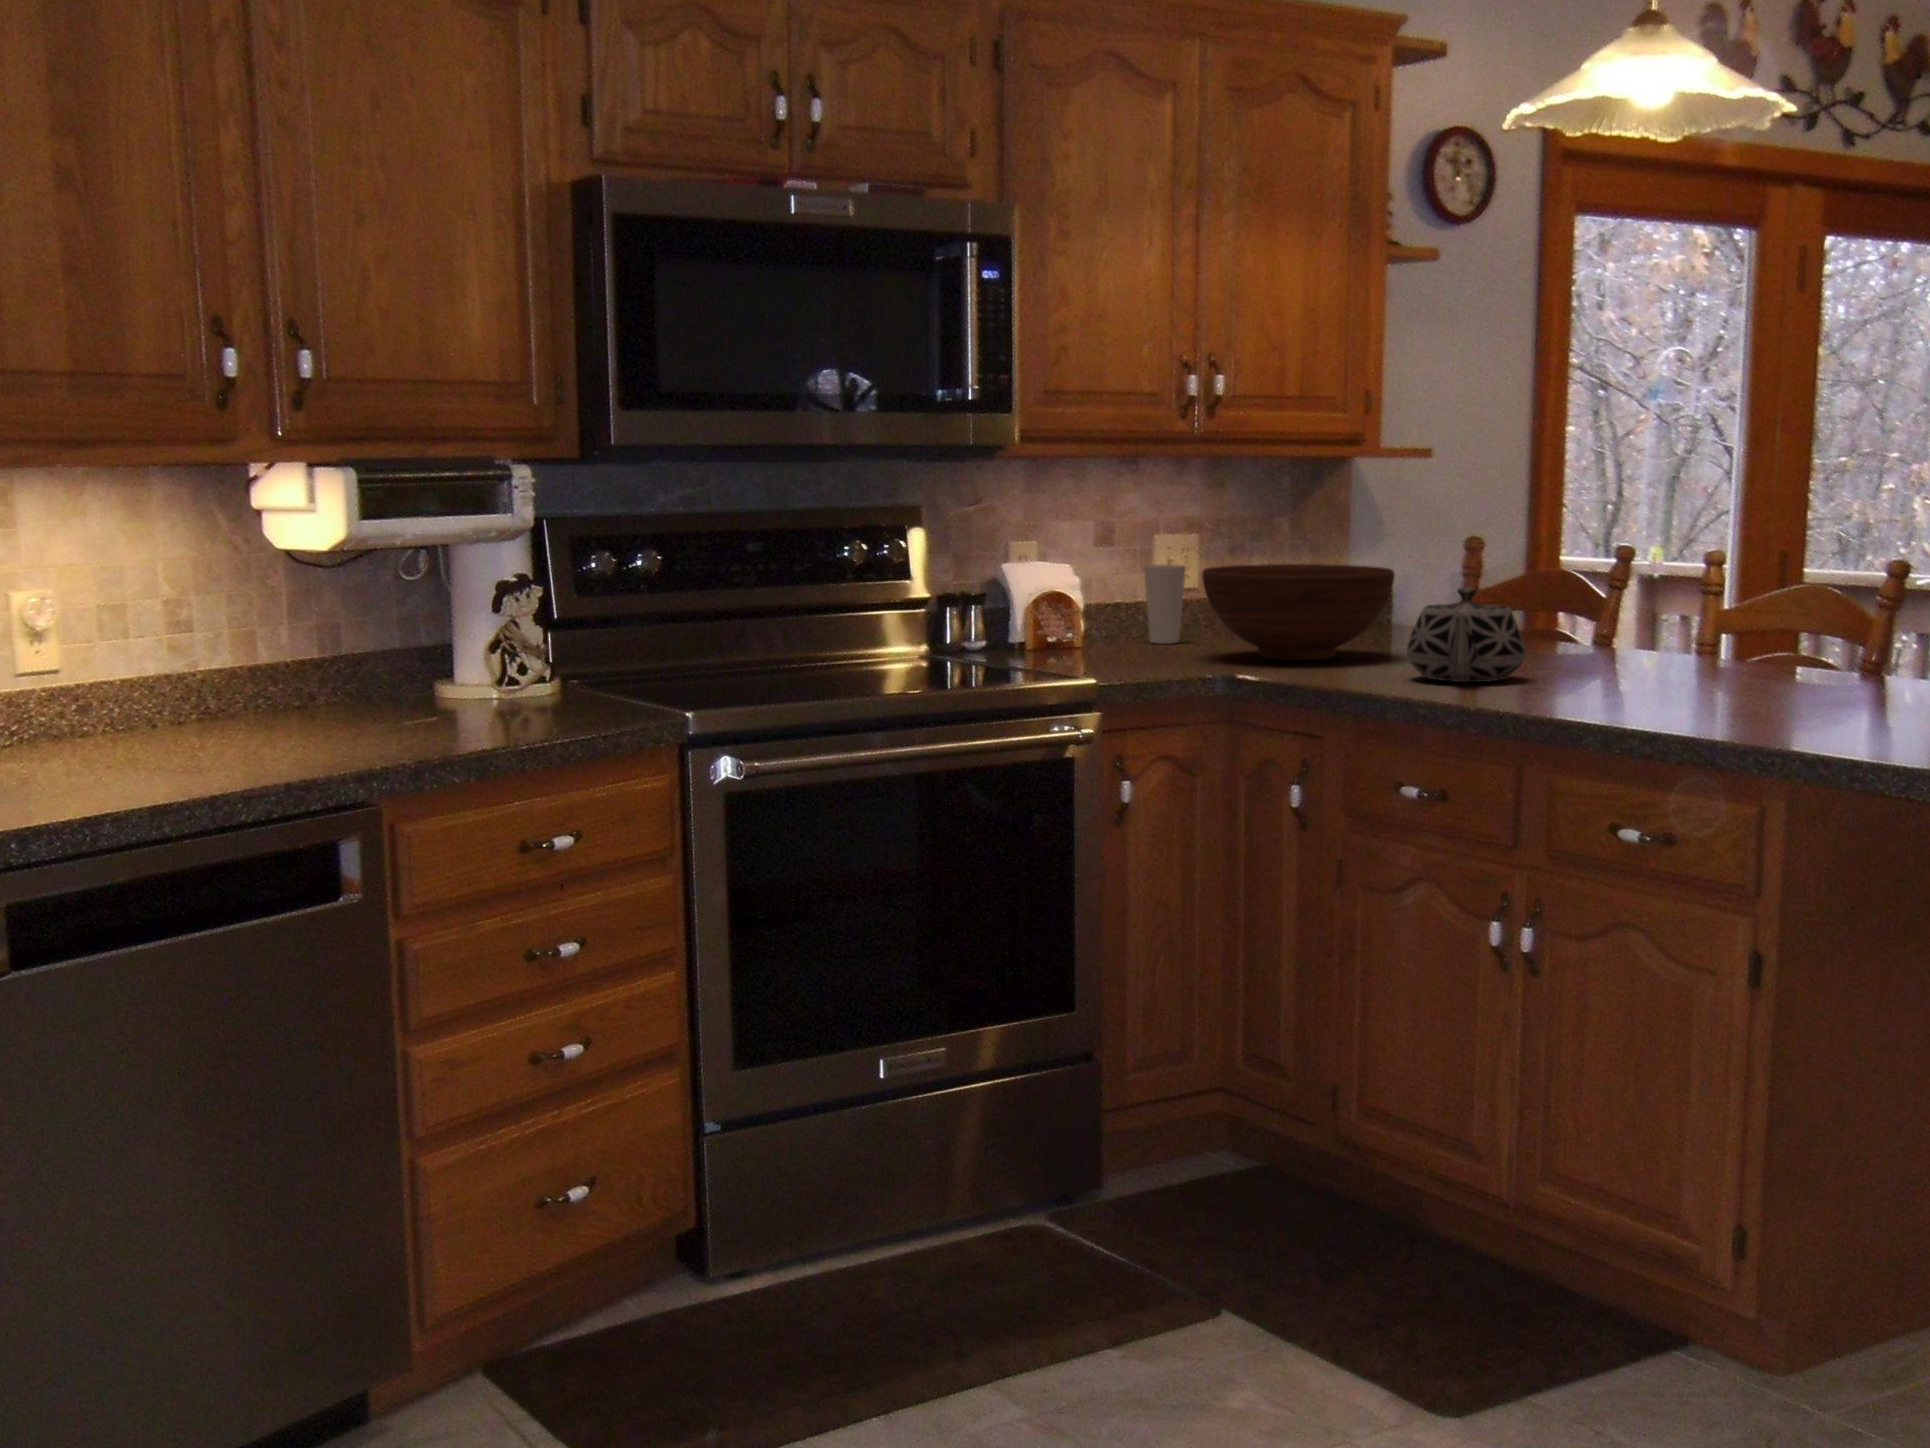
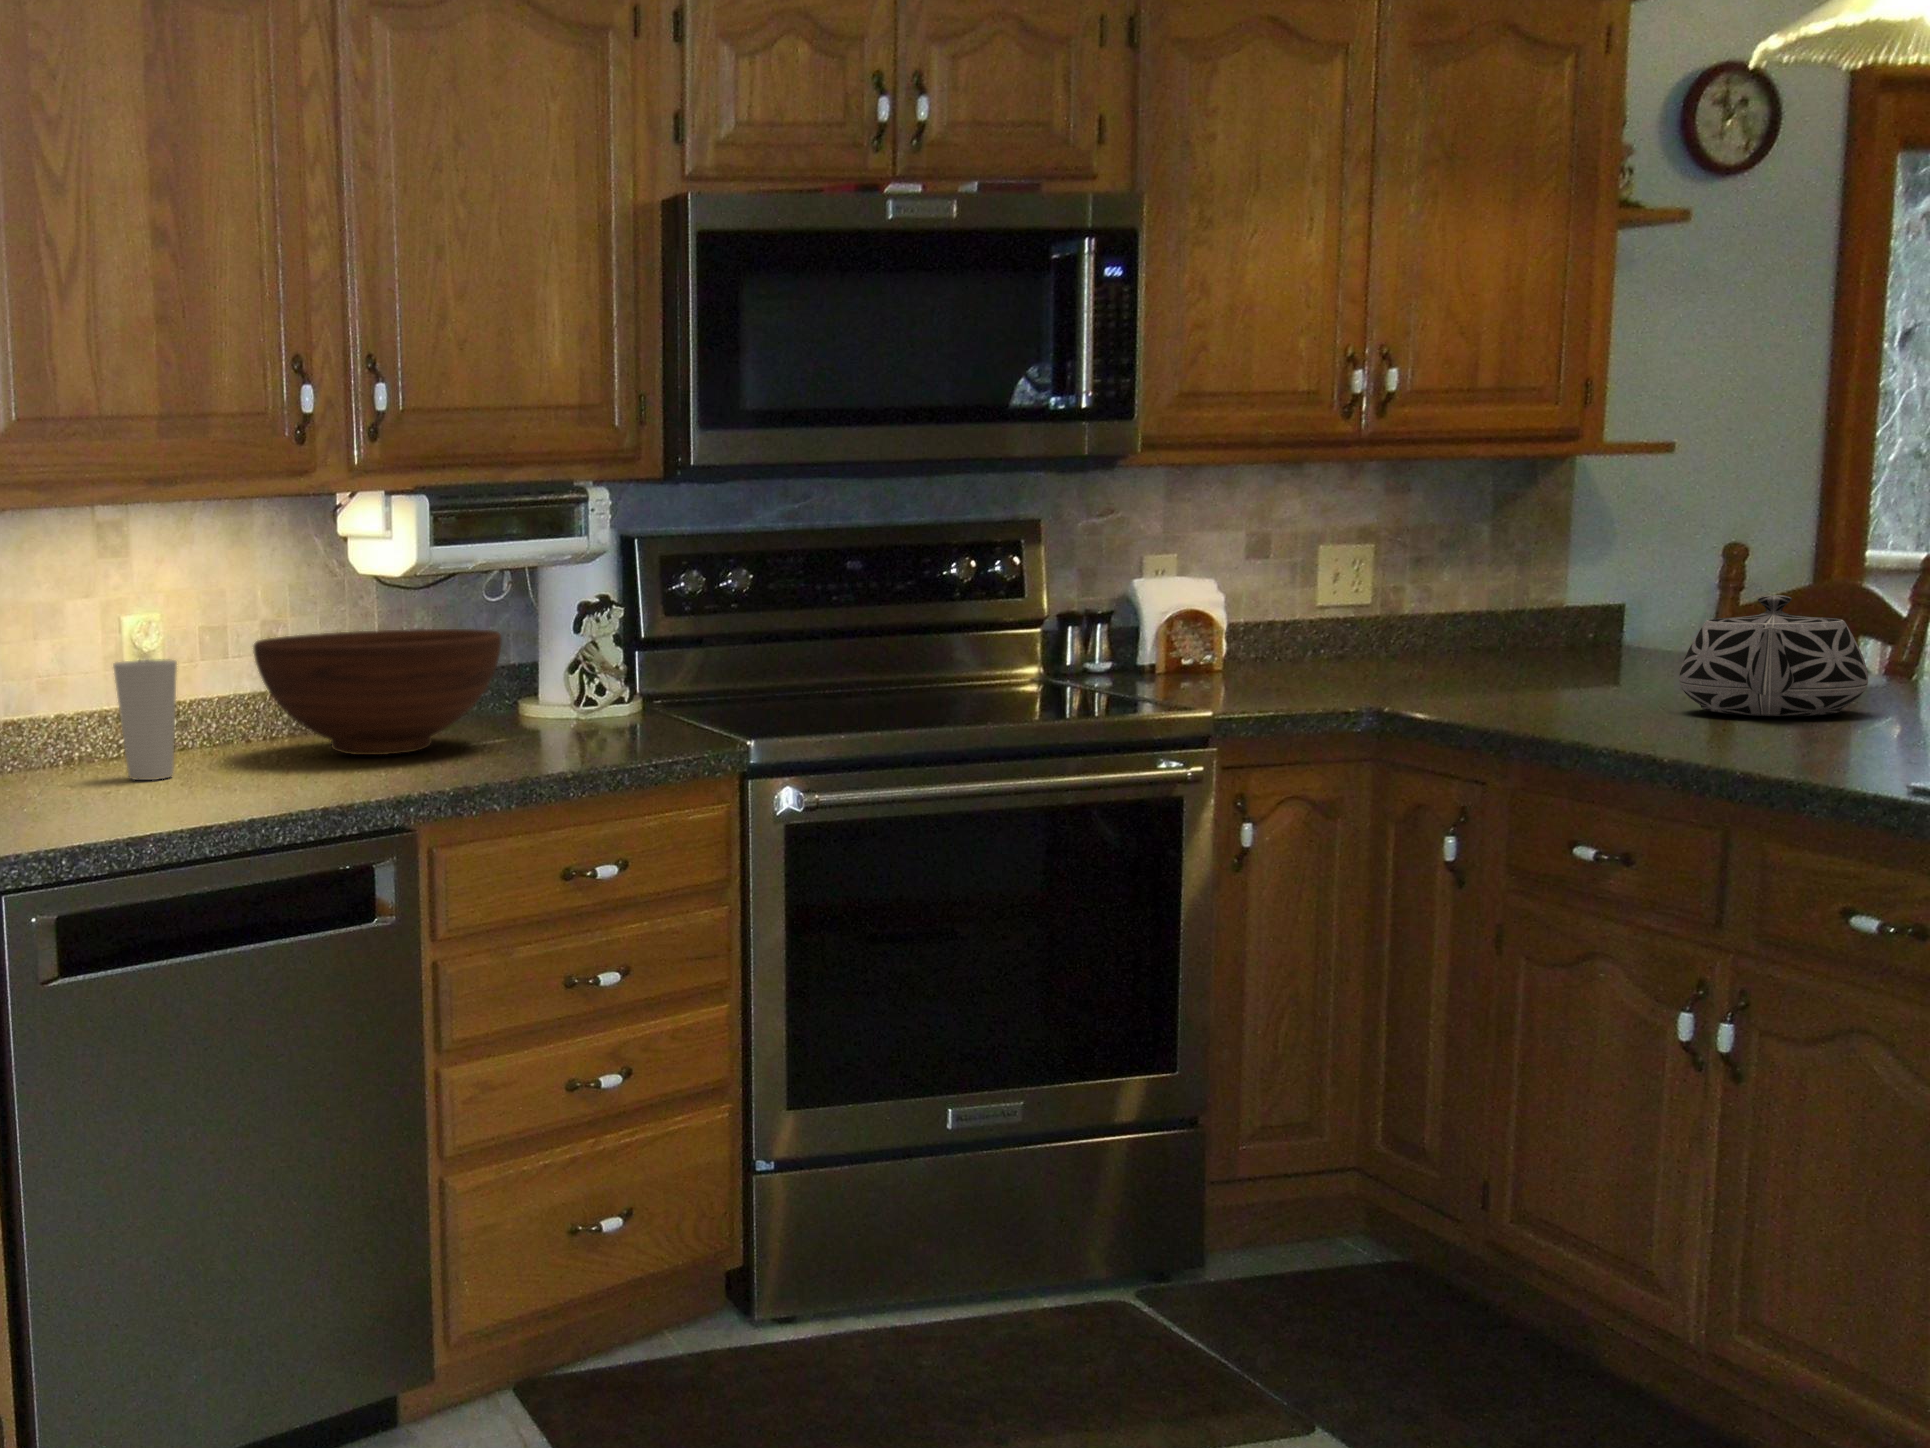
fruit bowl: present [1202,564,1395,660] -> present [253,629,501,755]
cup: present [1144,565,1186,644] -> present [113,659,177,780]

